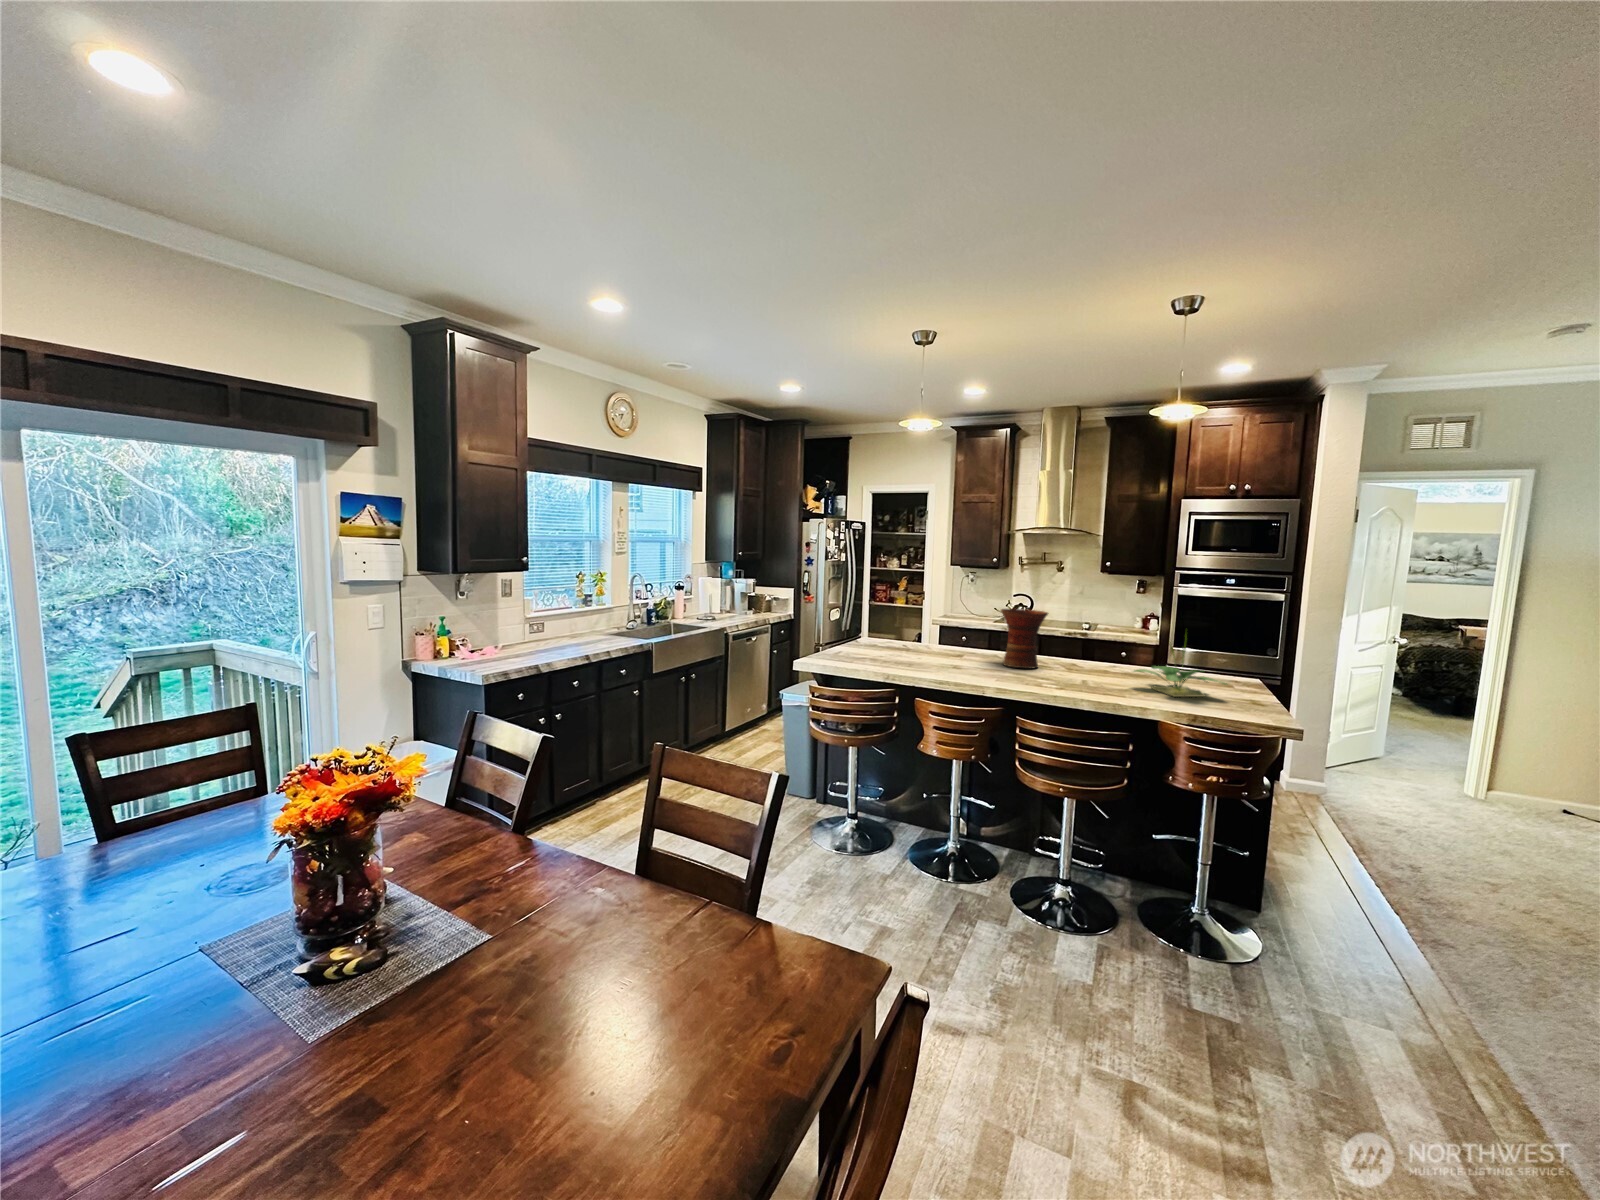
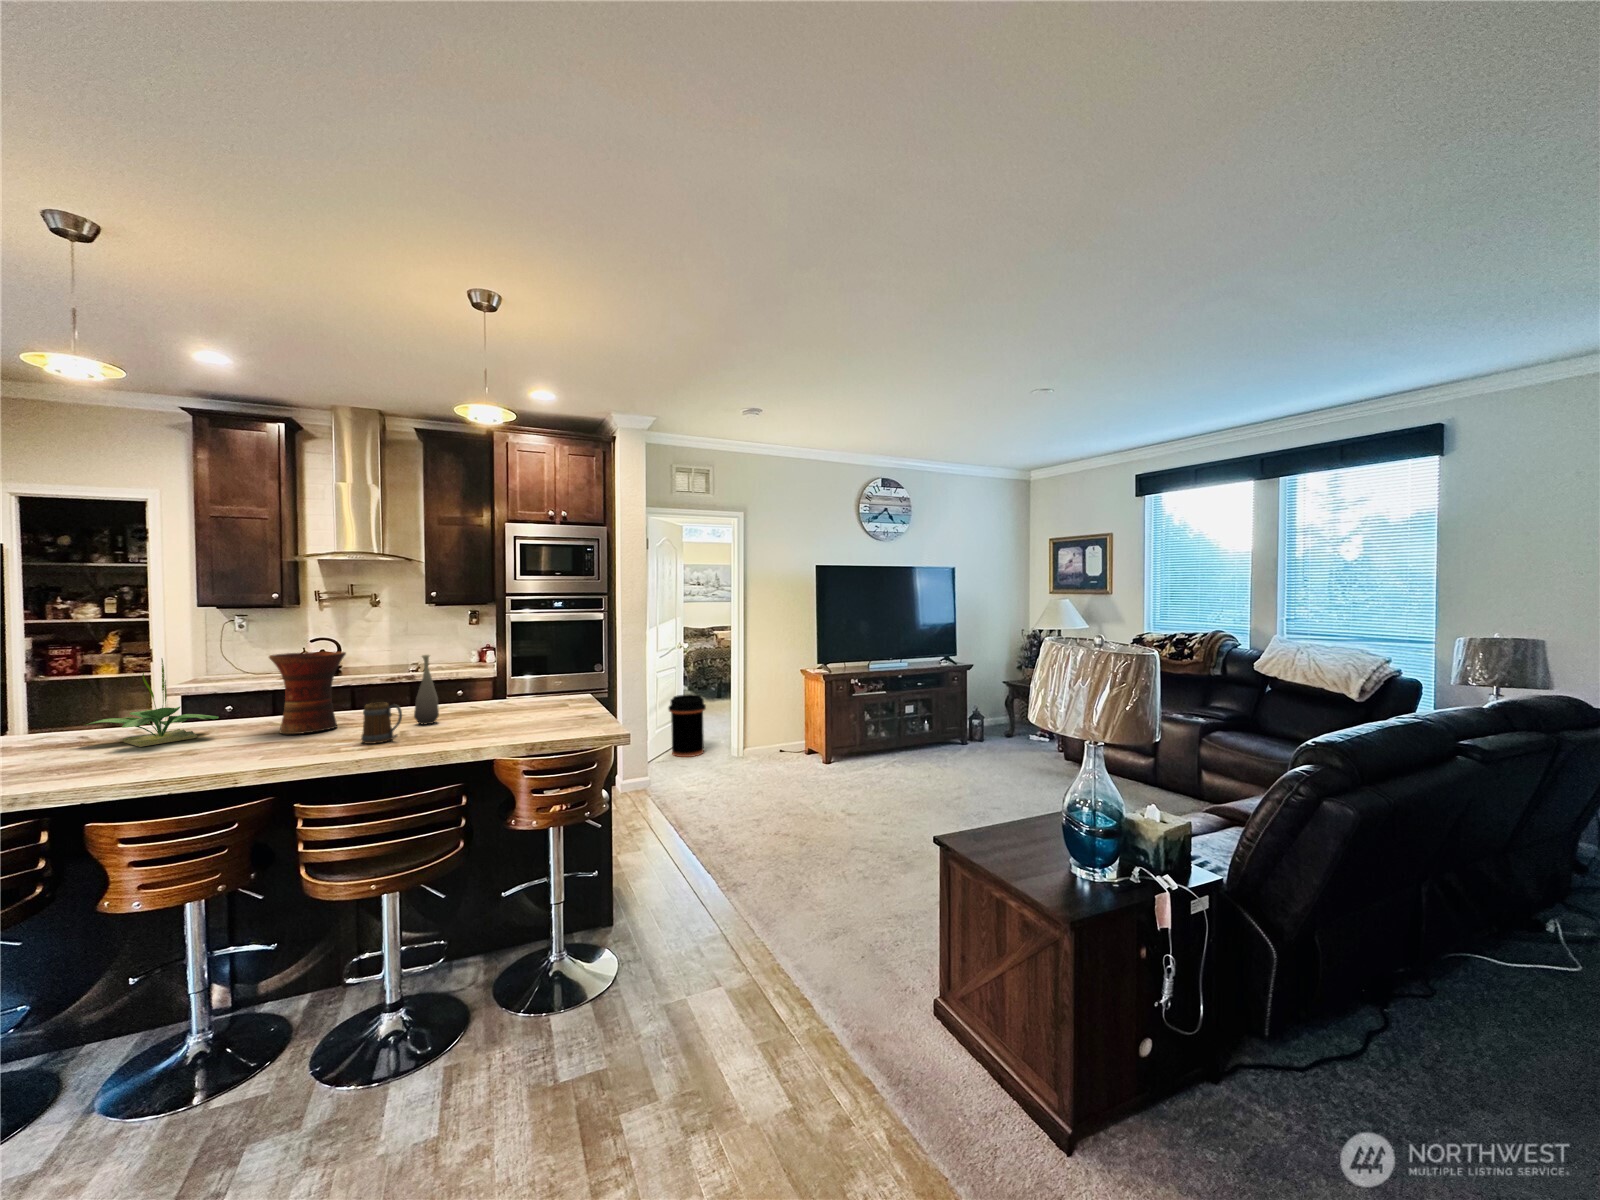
bottle: none [1093,622,1113,679] -> present [414,655,439,725]
potted plant: present [1134,637,1225,697] -> present [86,659,218,747]
mug: none [1056,655,1087,686] -> present [361,702,402,744]
trash can: none [1362,699,1425,778] -> present [669,694,706,757]

